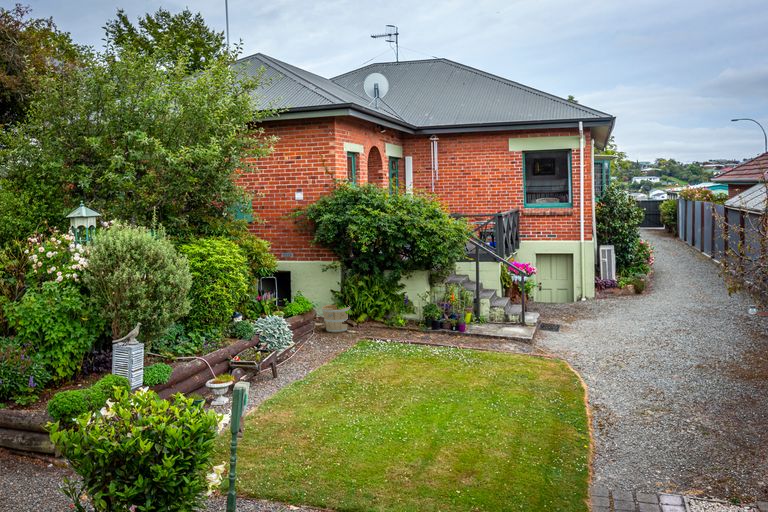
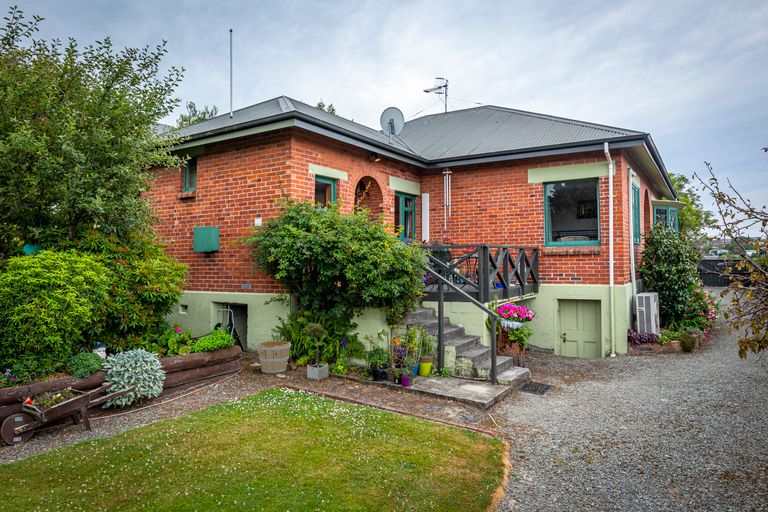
potted tree: none [369,286,390,333] -> present [304,323,328,380]

